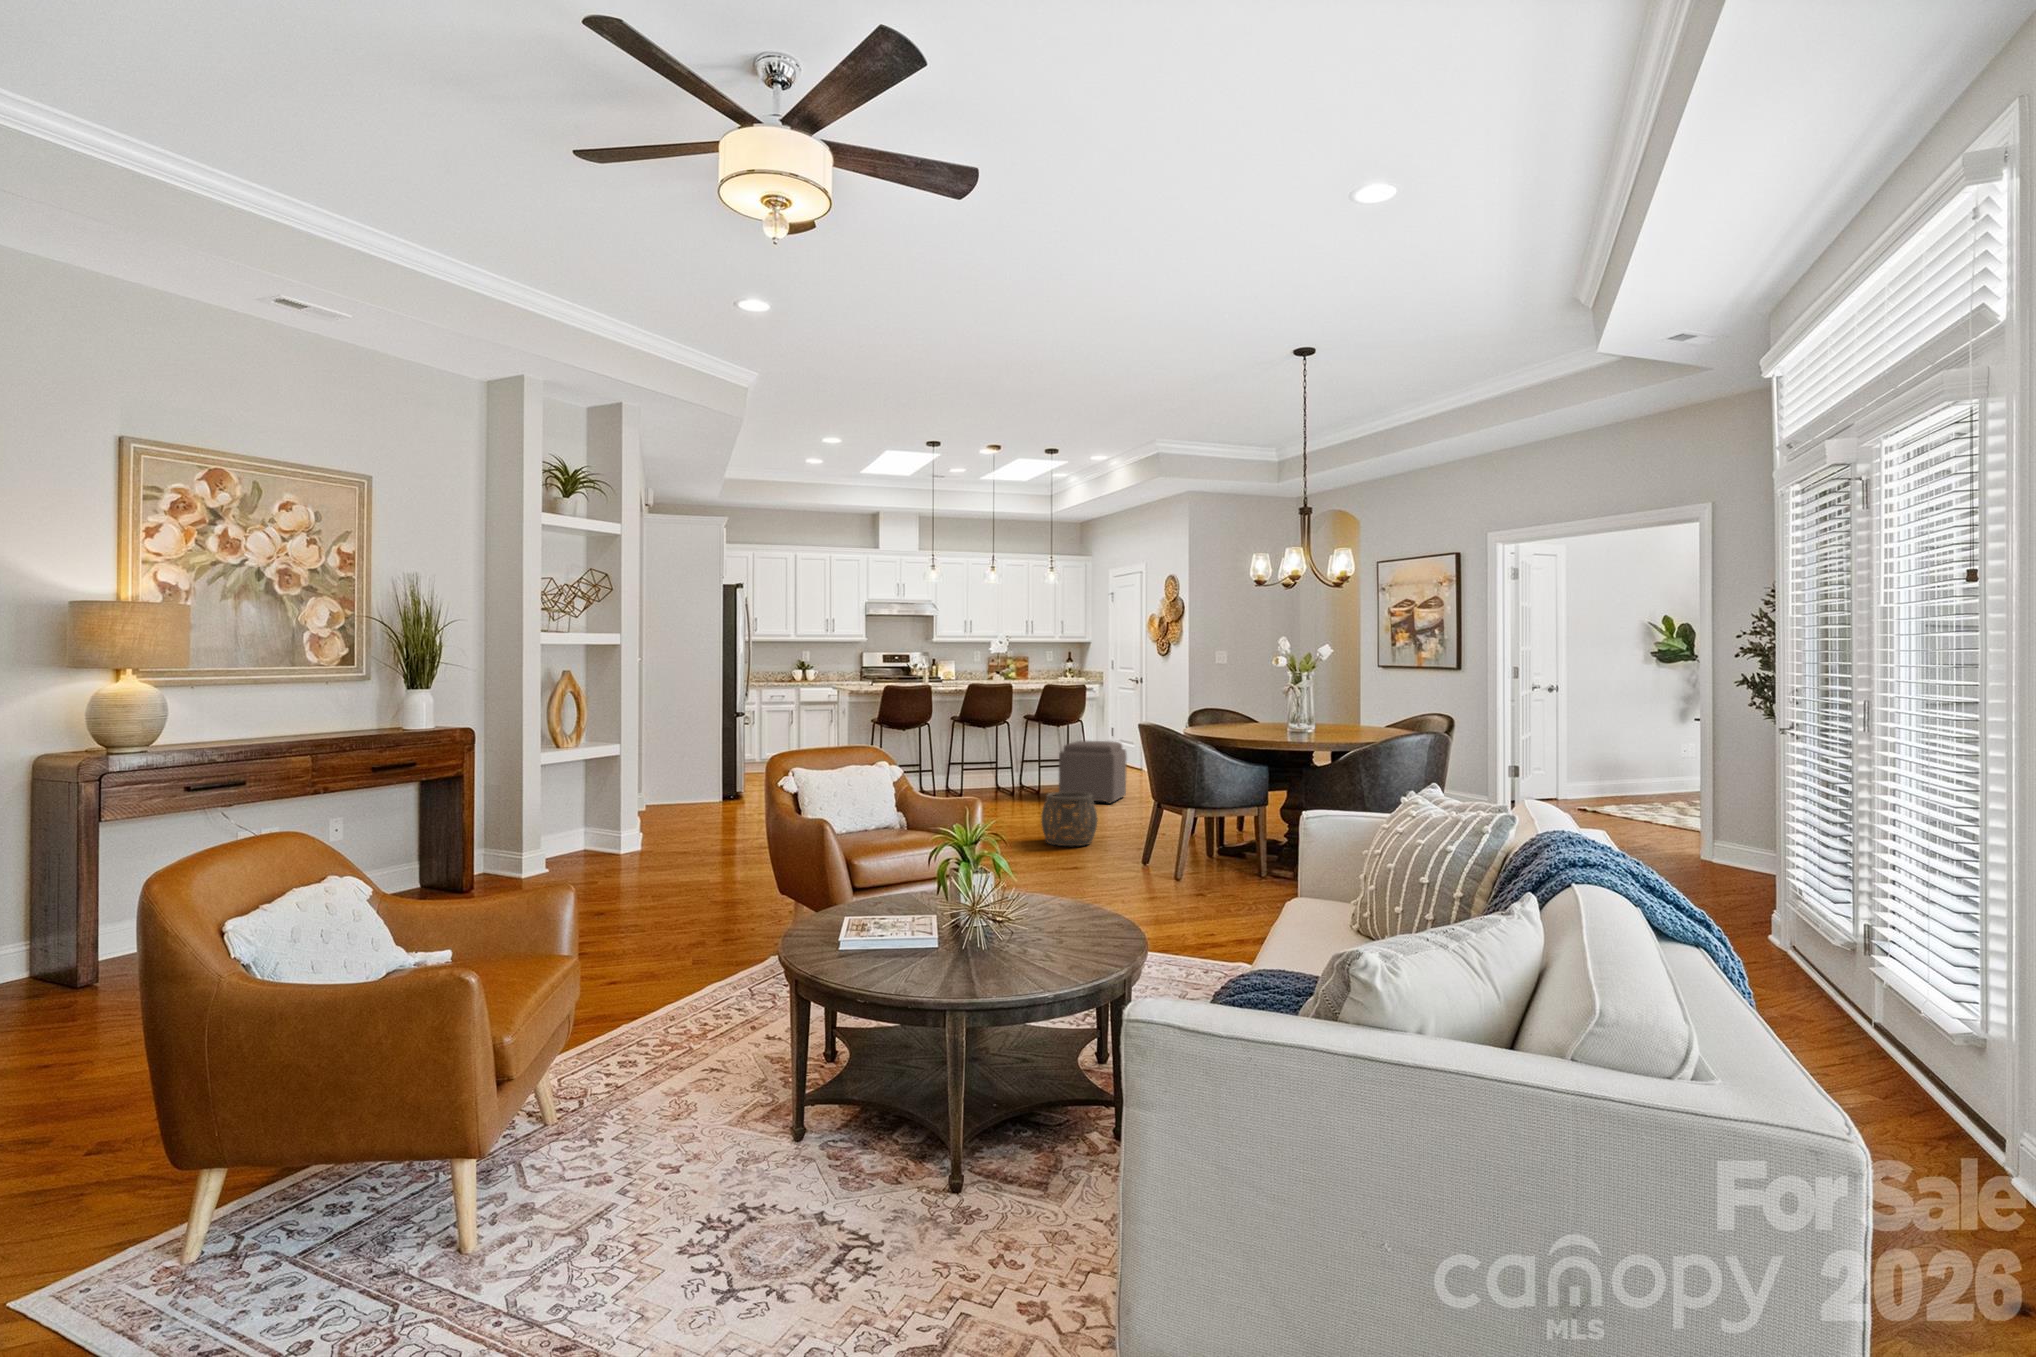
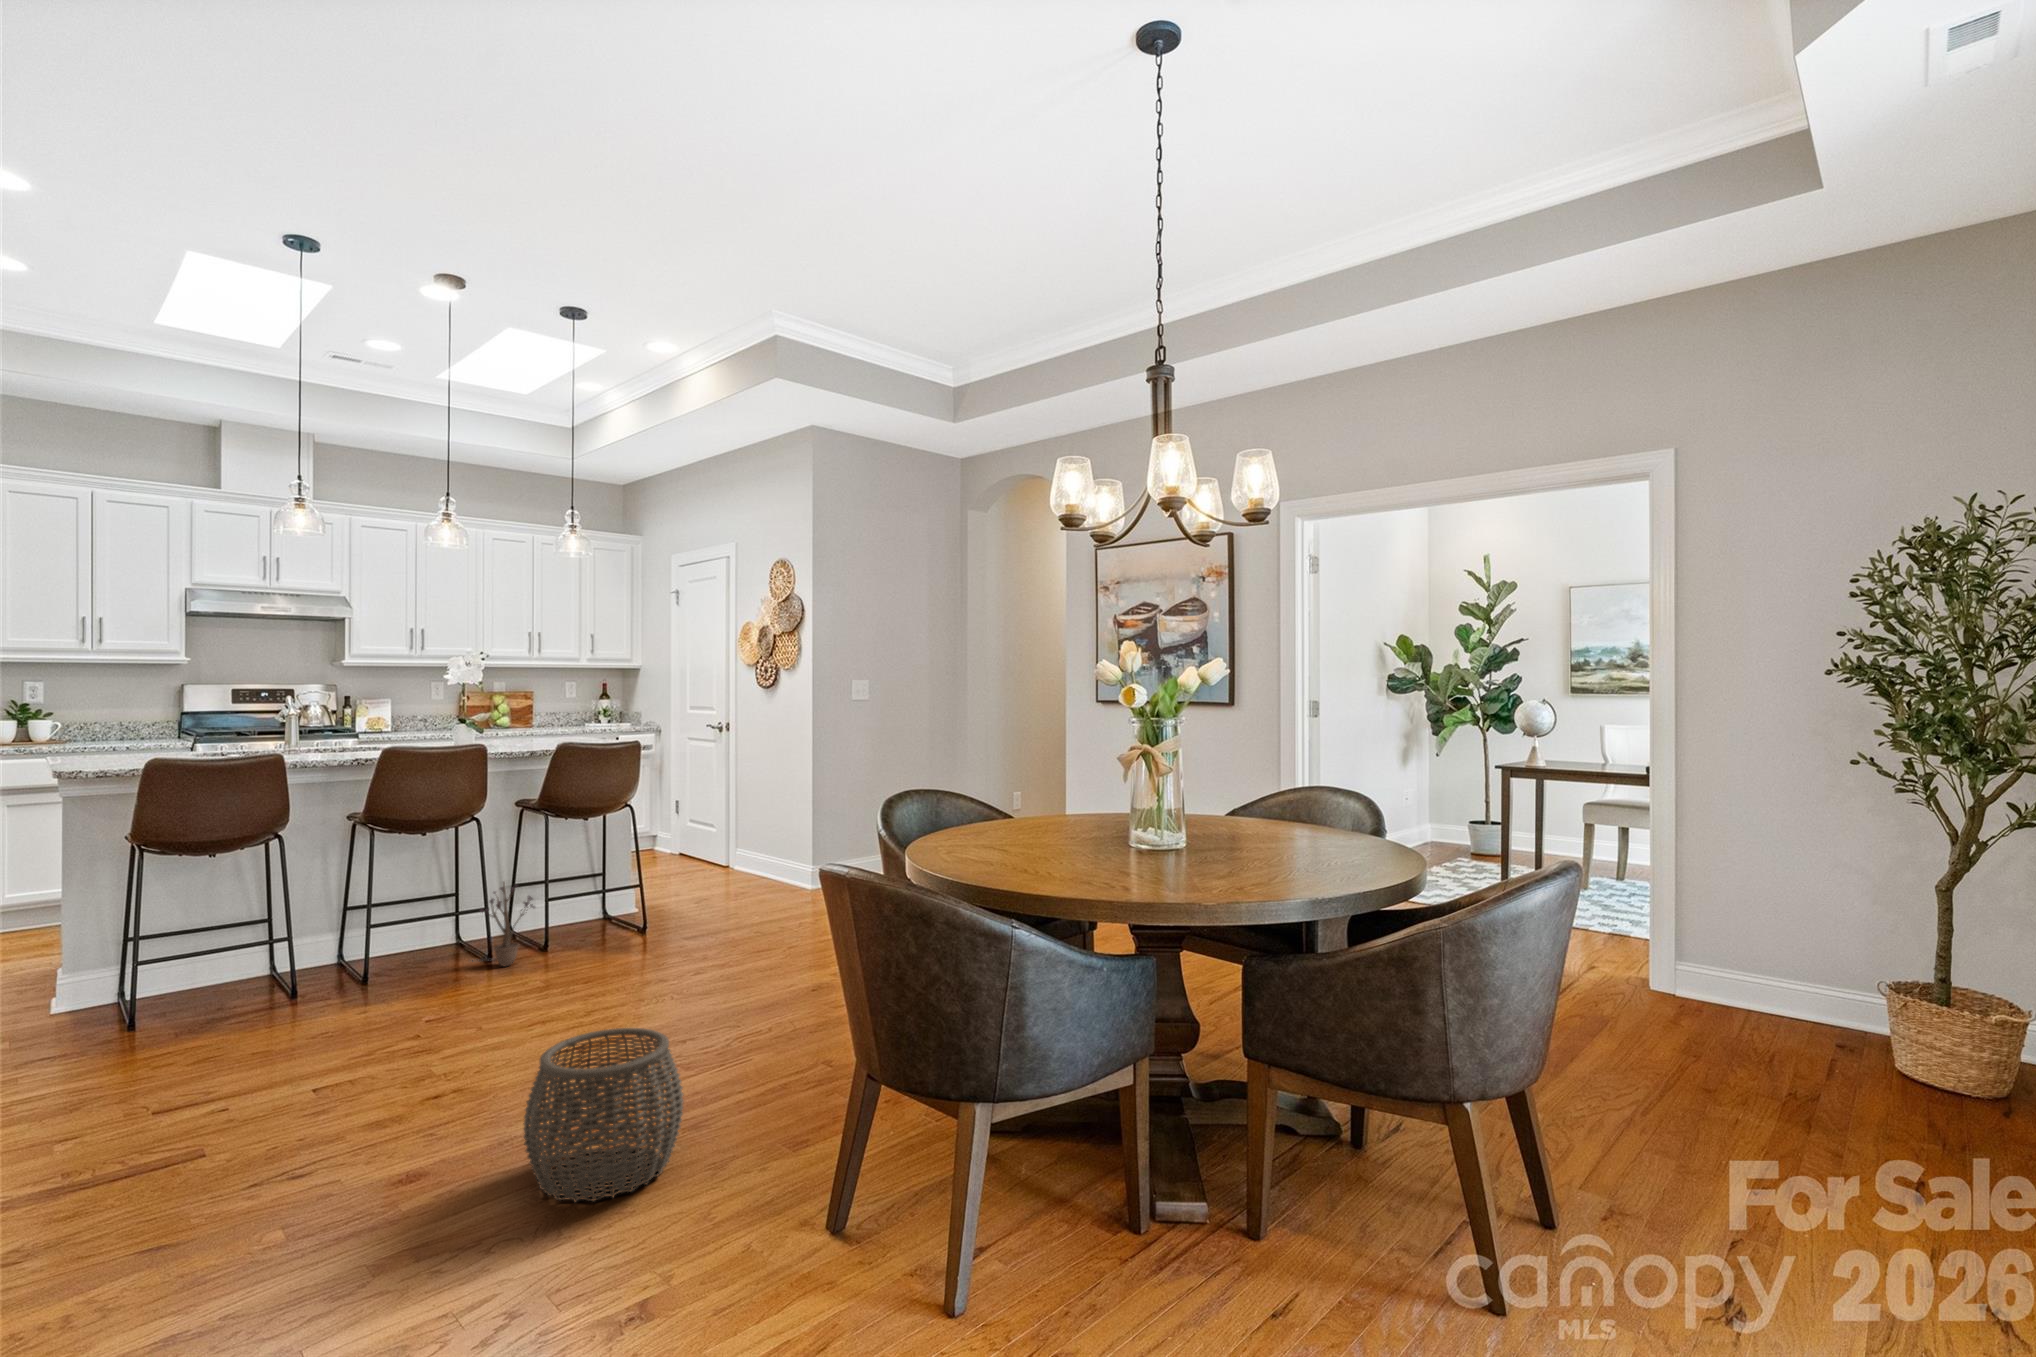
ottoman: present [1059,741,1127,804] -> none [583,845,717,974]
decorative plant: none [1006,753,1036,796] -> present [472,882,535,966]

